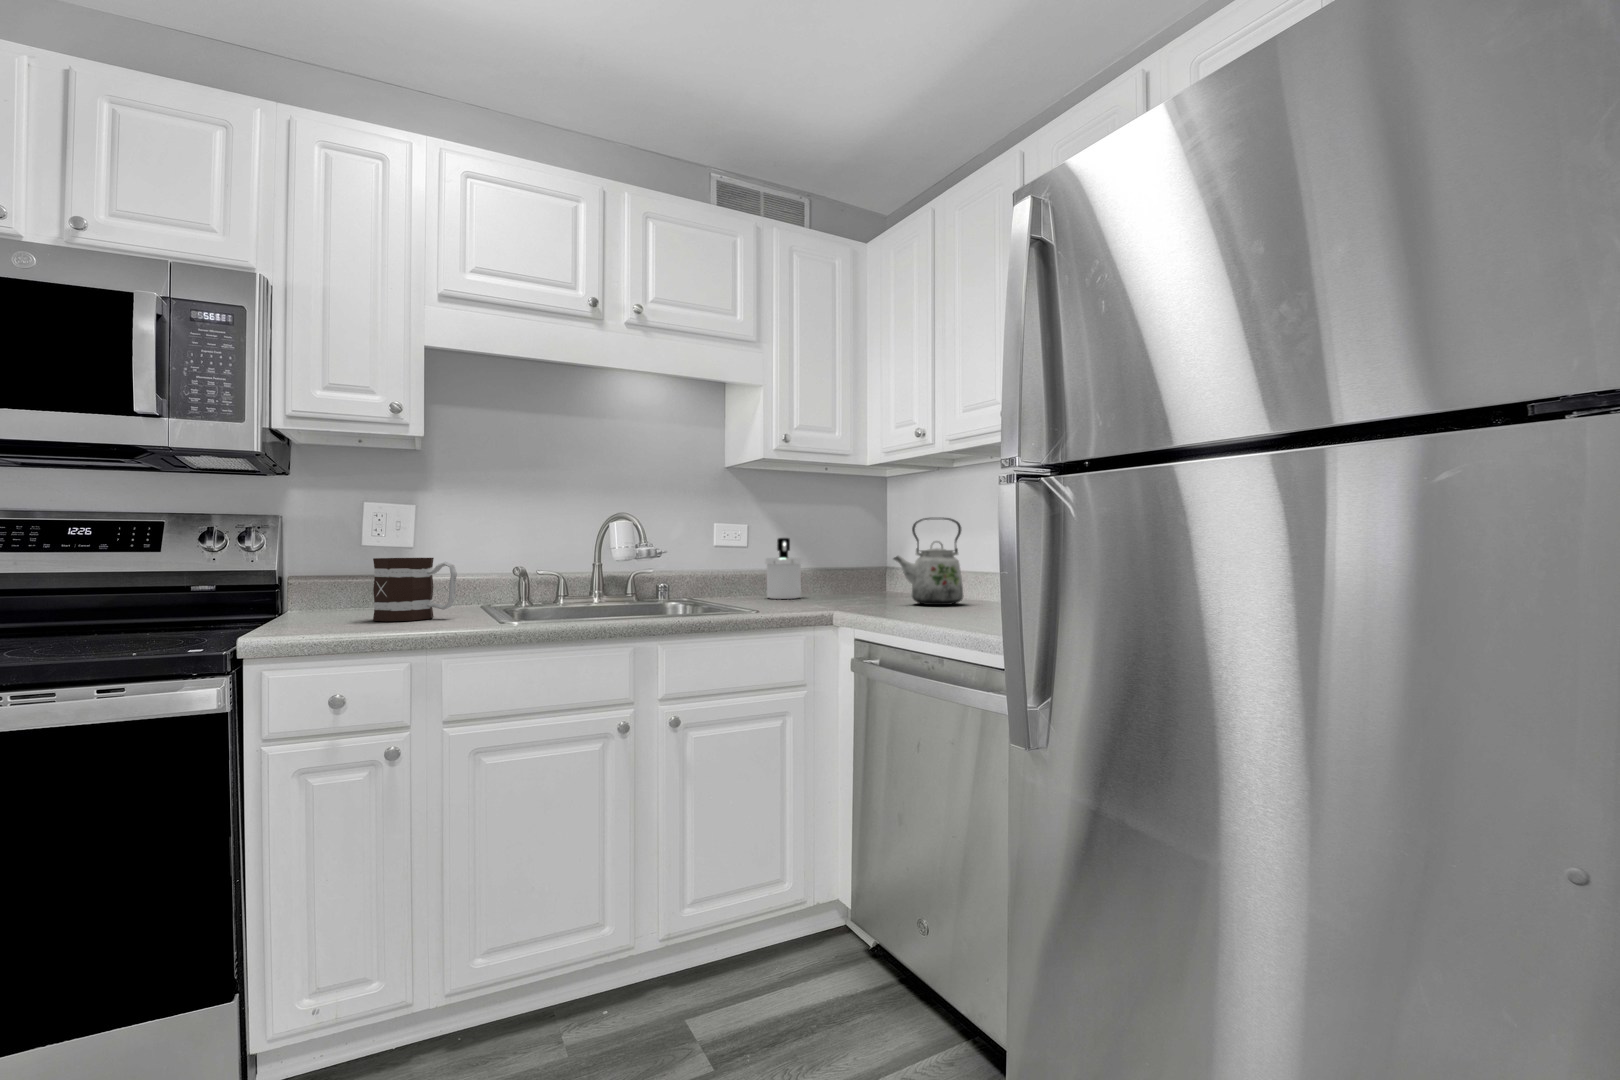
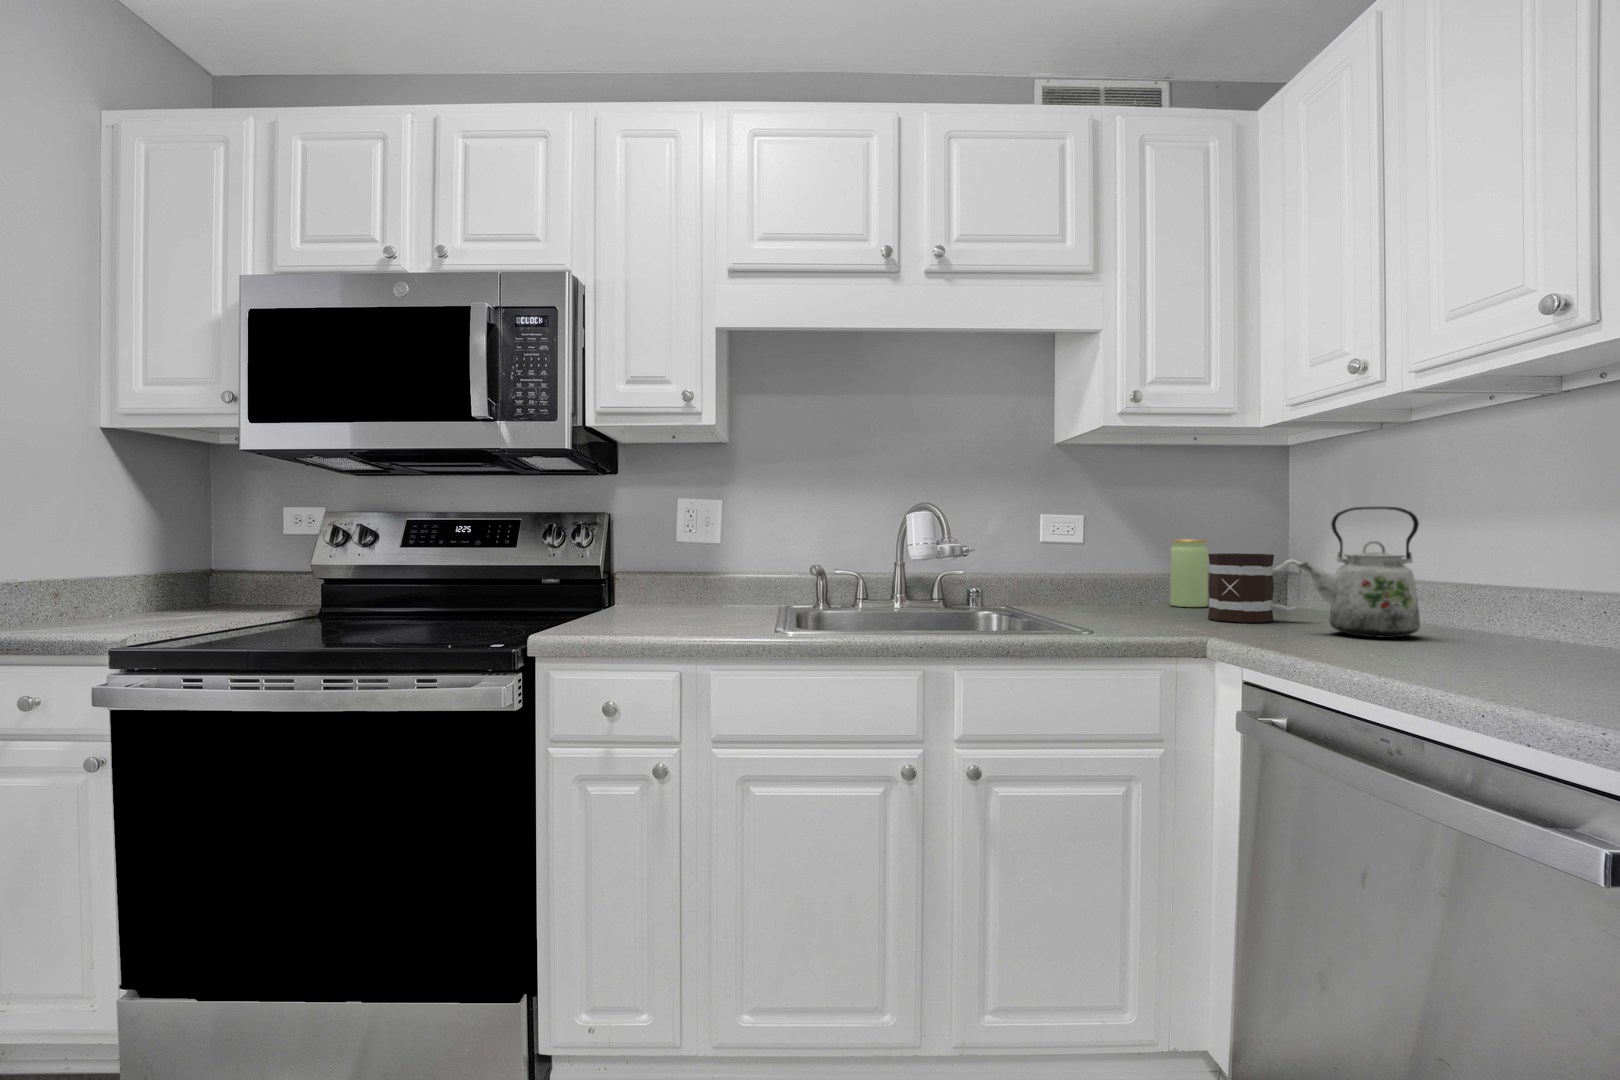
soap dispenser: present [765,538,802,599] -> none [1111,533,1163,614]
jar: none [805,544,830,593] -> present [1170,540,1208,607]
mug: present [373,558,457,621] -> present [1208,553,1305,622]

